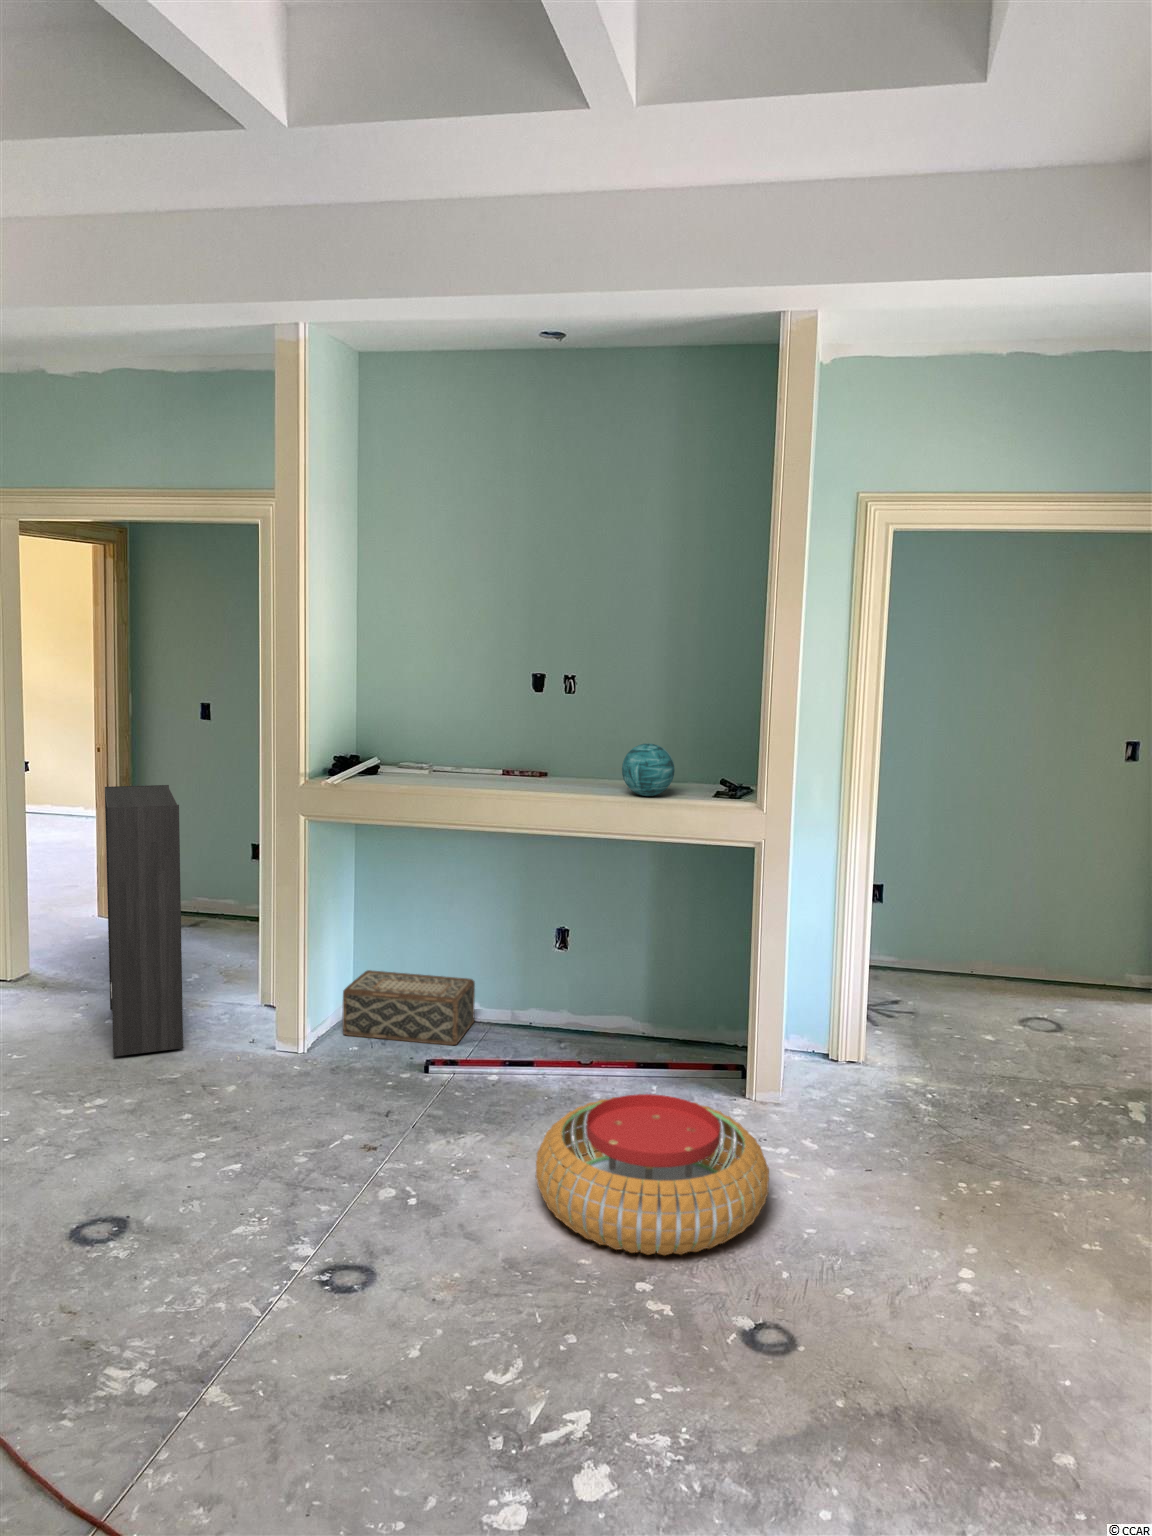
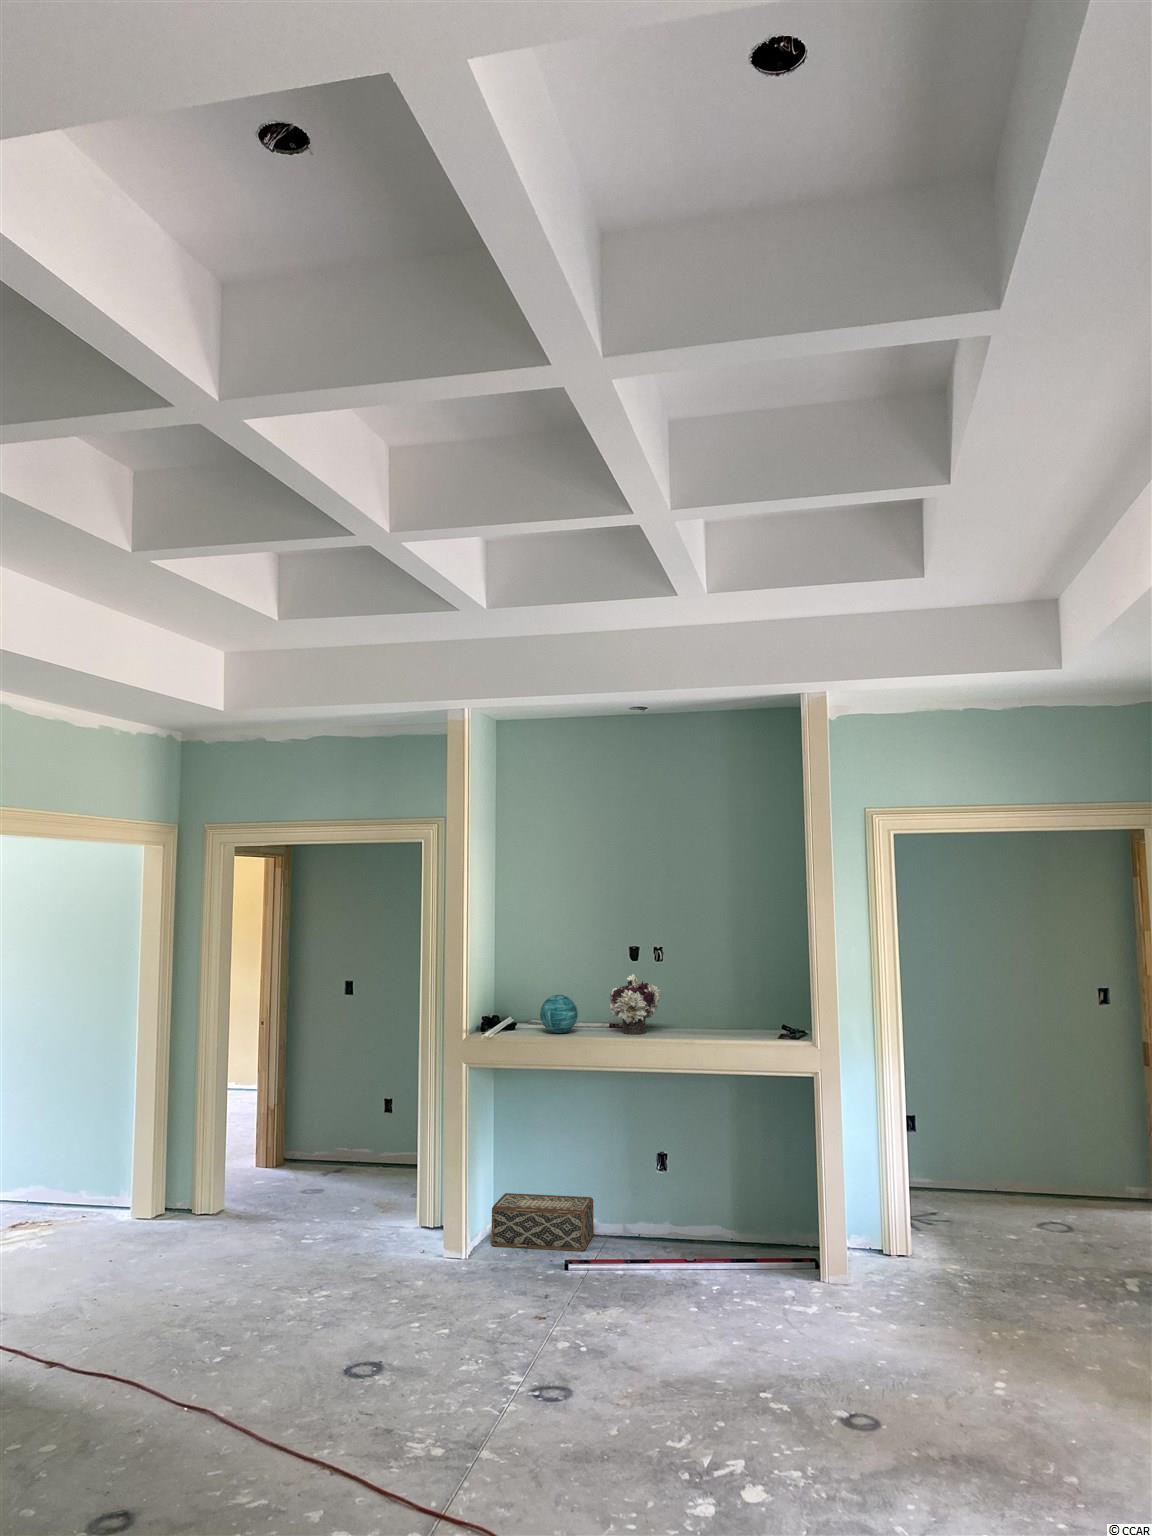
flower arrangement: none [496,707,564,785] -> present [610,974,660,1034]
decorative orb: present [622,744,675,796] -> present [540,995,578,1033]
bookcase: present [105,785,240,1061] -> none [300,1044,418,1265]
pouf: present [536,1094,769,1255] -> none [673,1265,849,1377]

